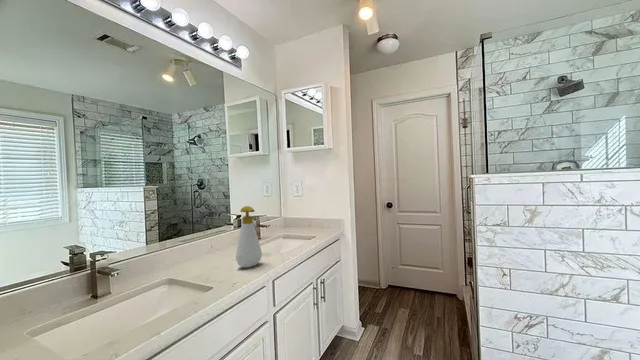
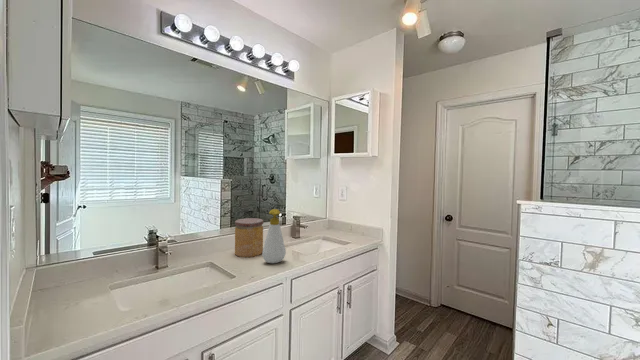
jar: none [192,222,228,267] -> present [235,218,263,257]

